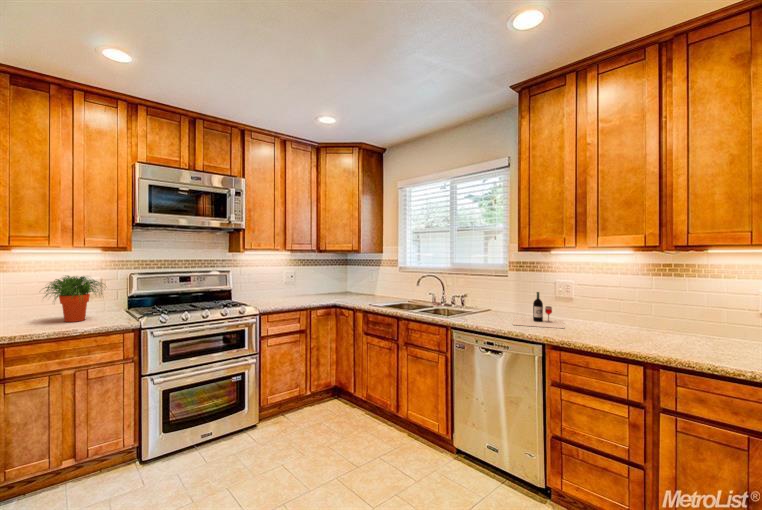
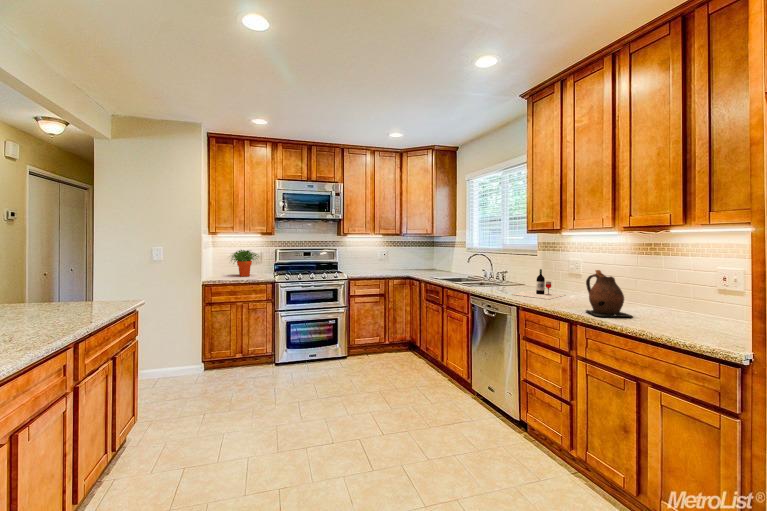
ceramic pitcher: none [642,294,705,351] -> present [586,270,632,317]

